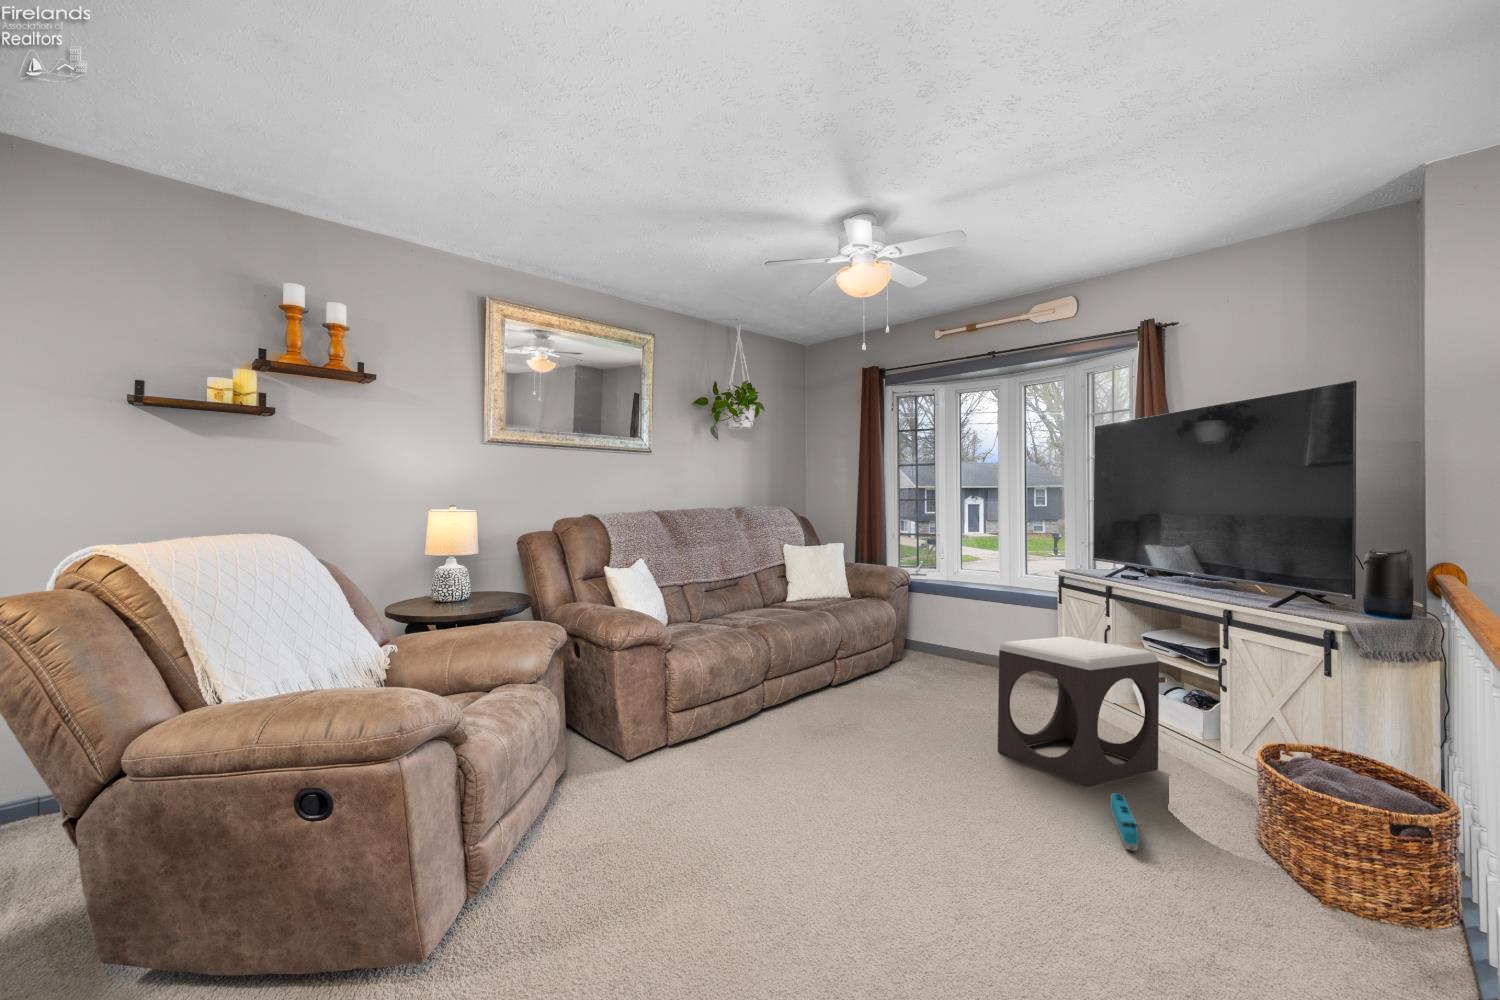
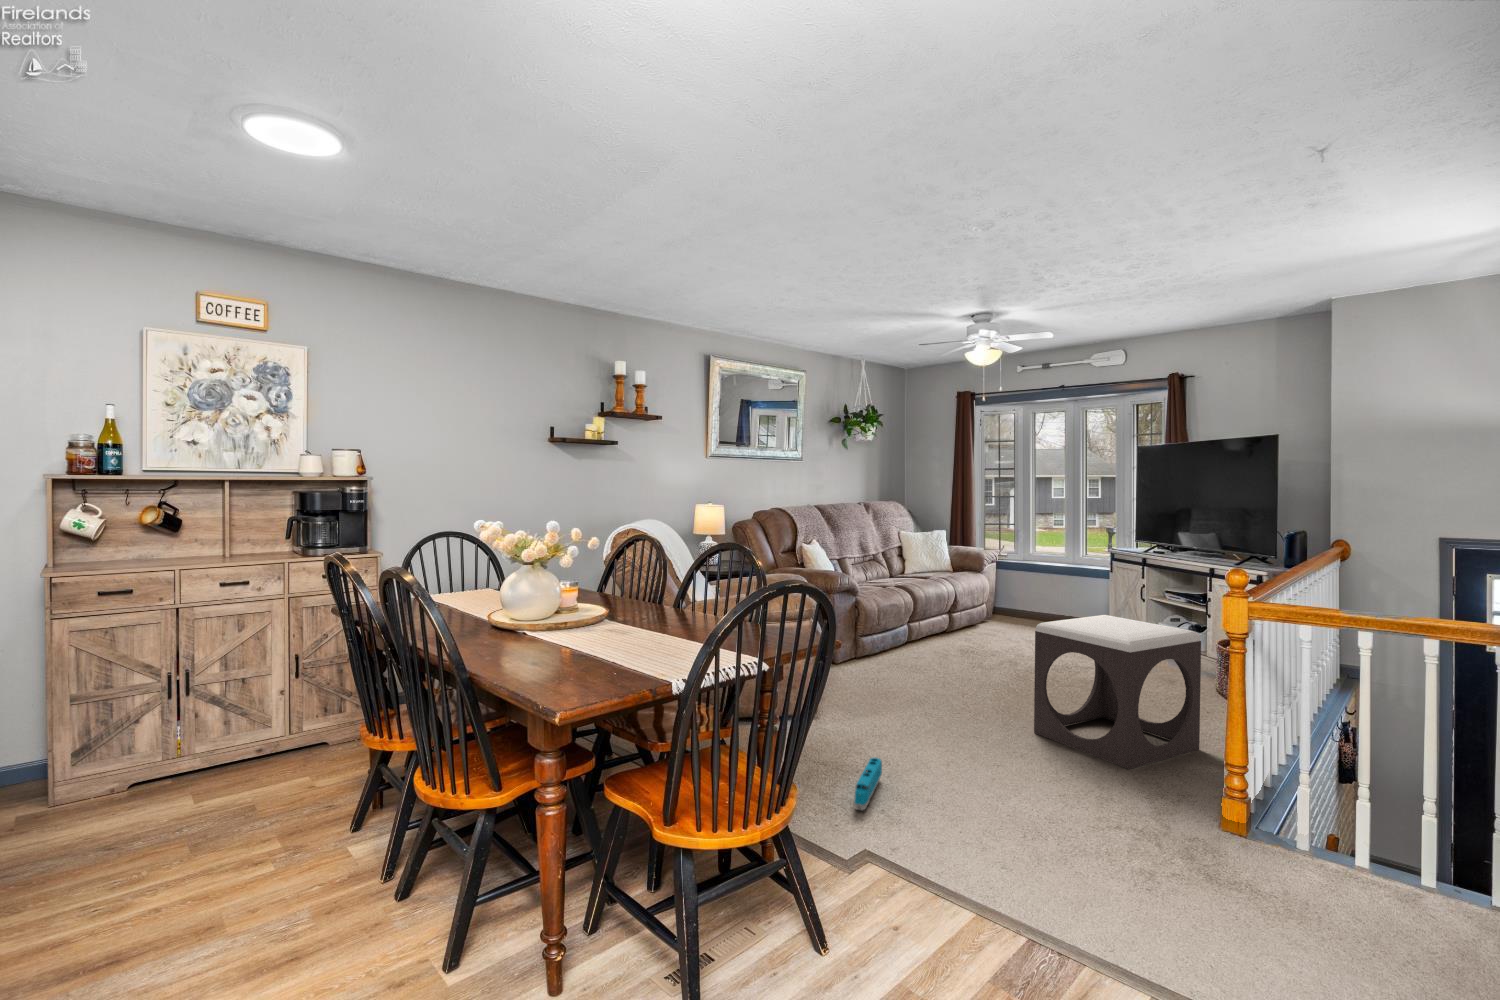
toy train: present [1111,793,1138,851] -> present [854,758,882,810]

